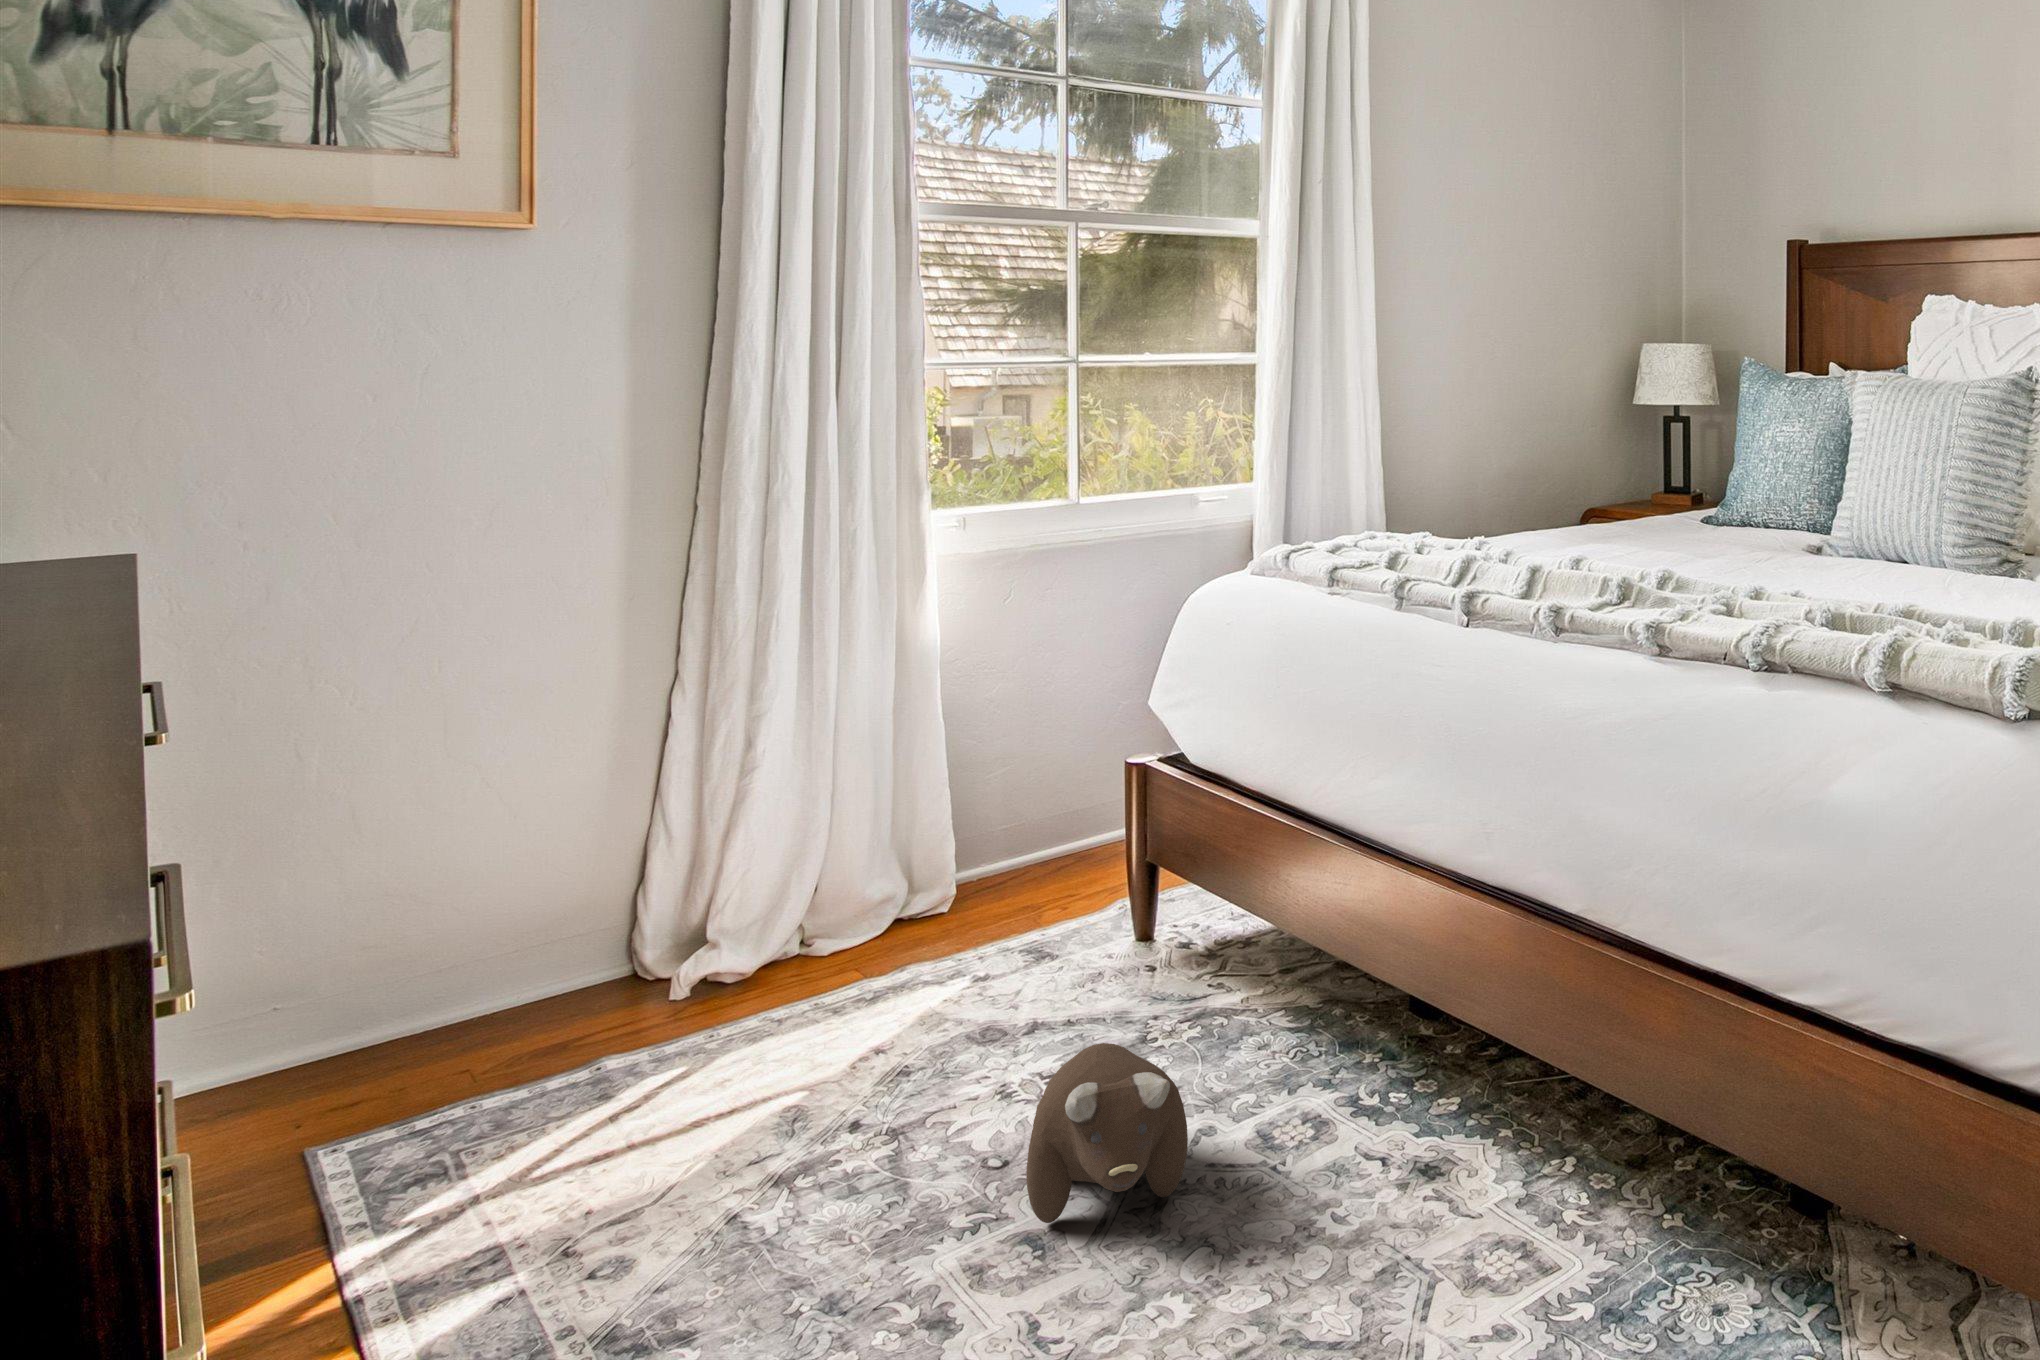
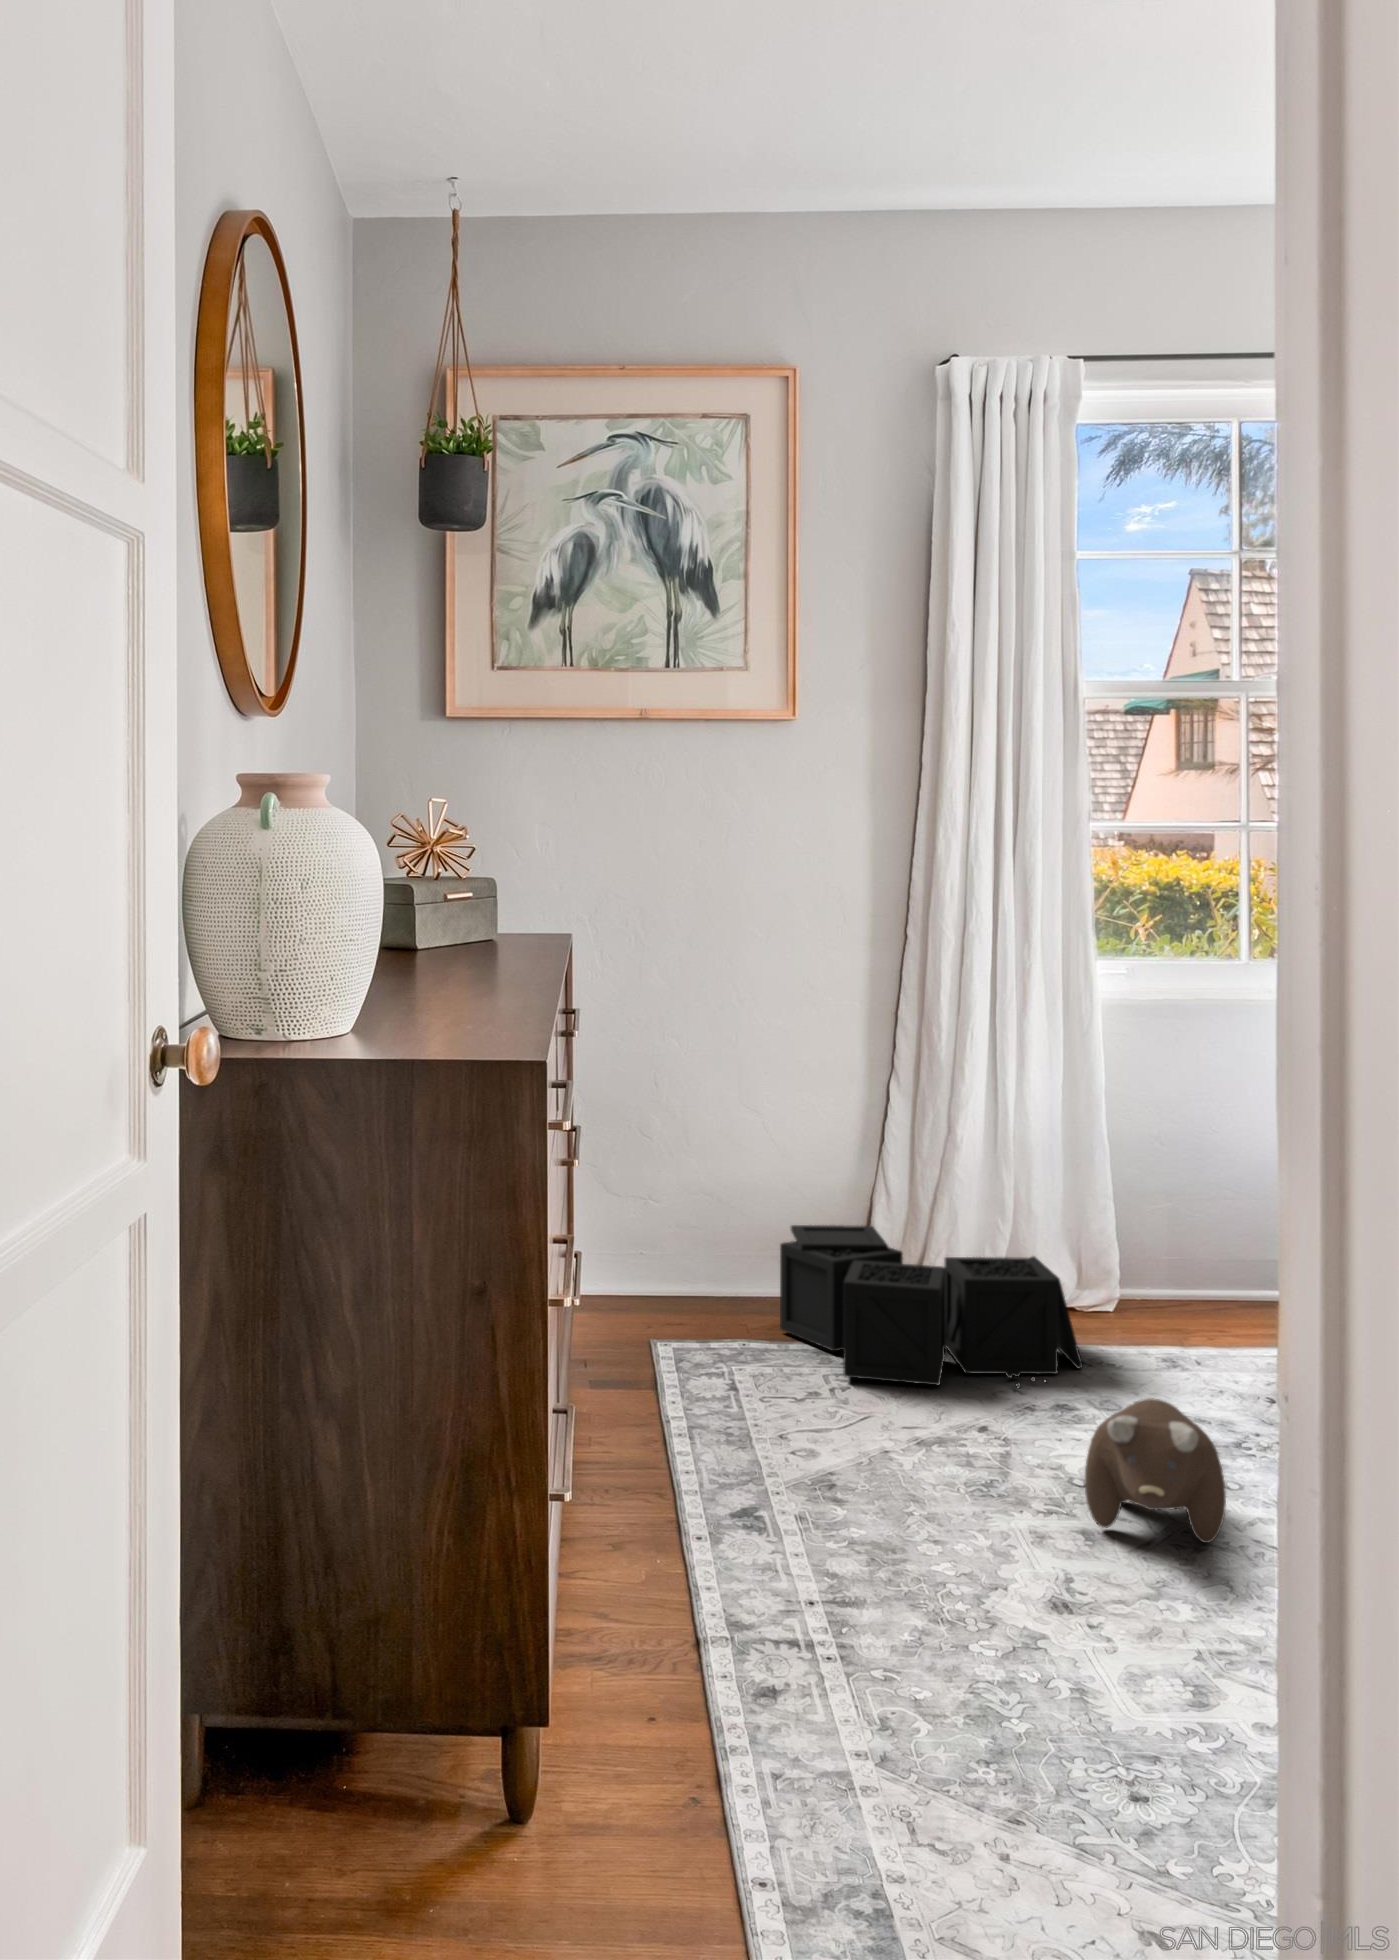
storage bin: none [521,873,947,1106] -> present [780,1225,1083,1388]

